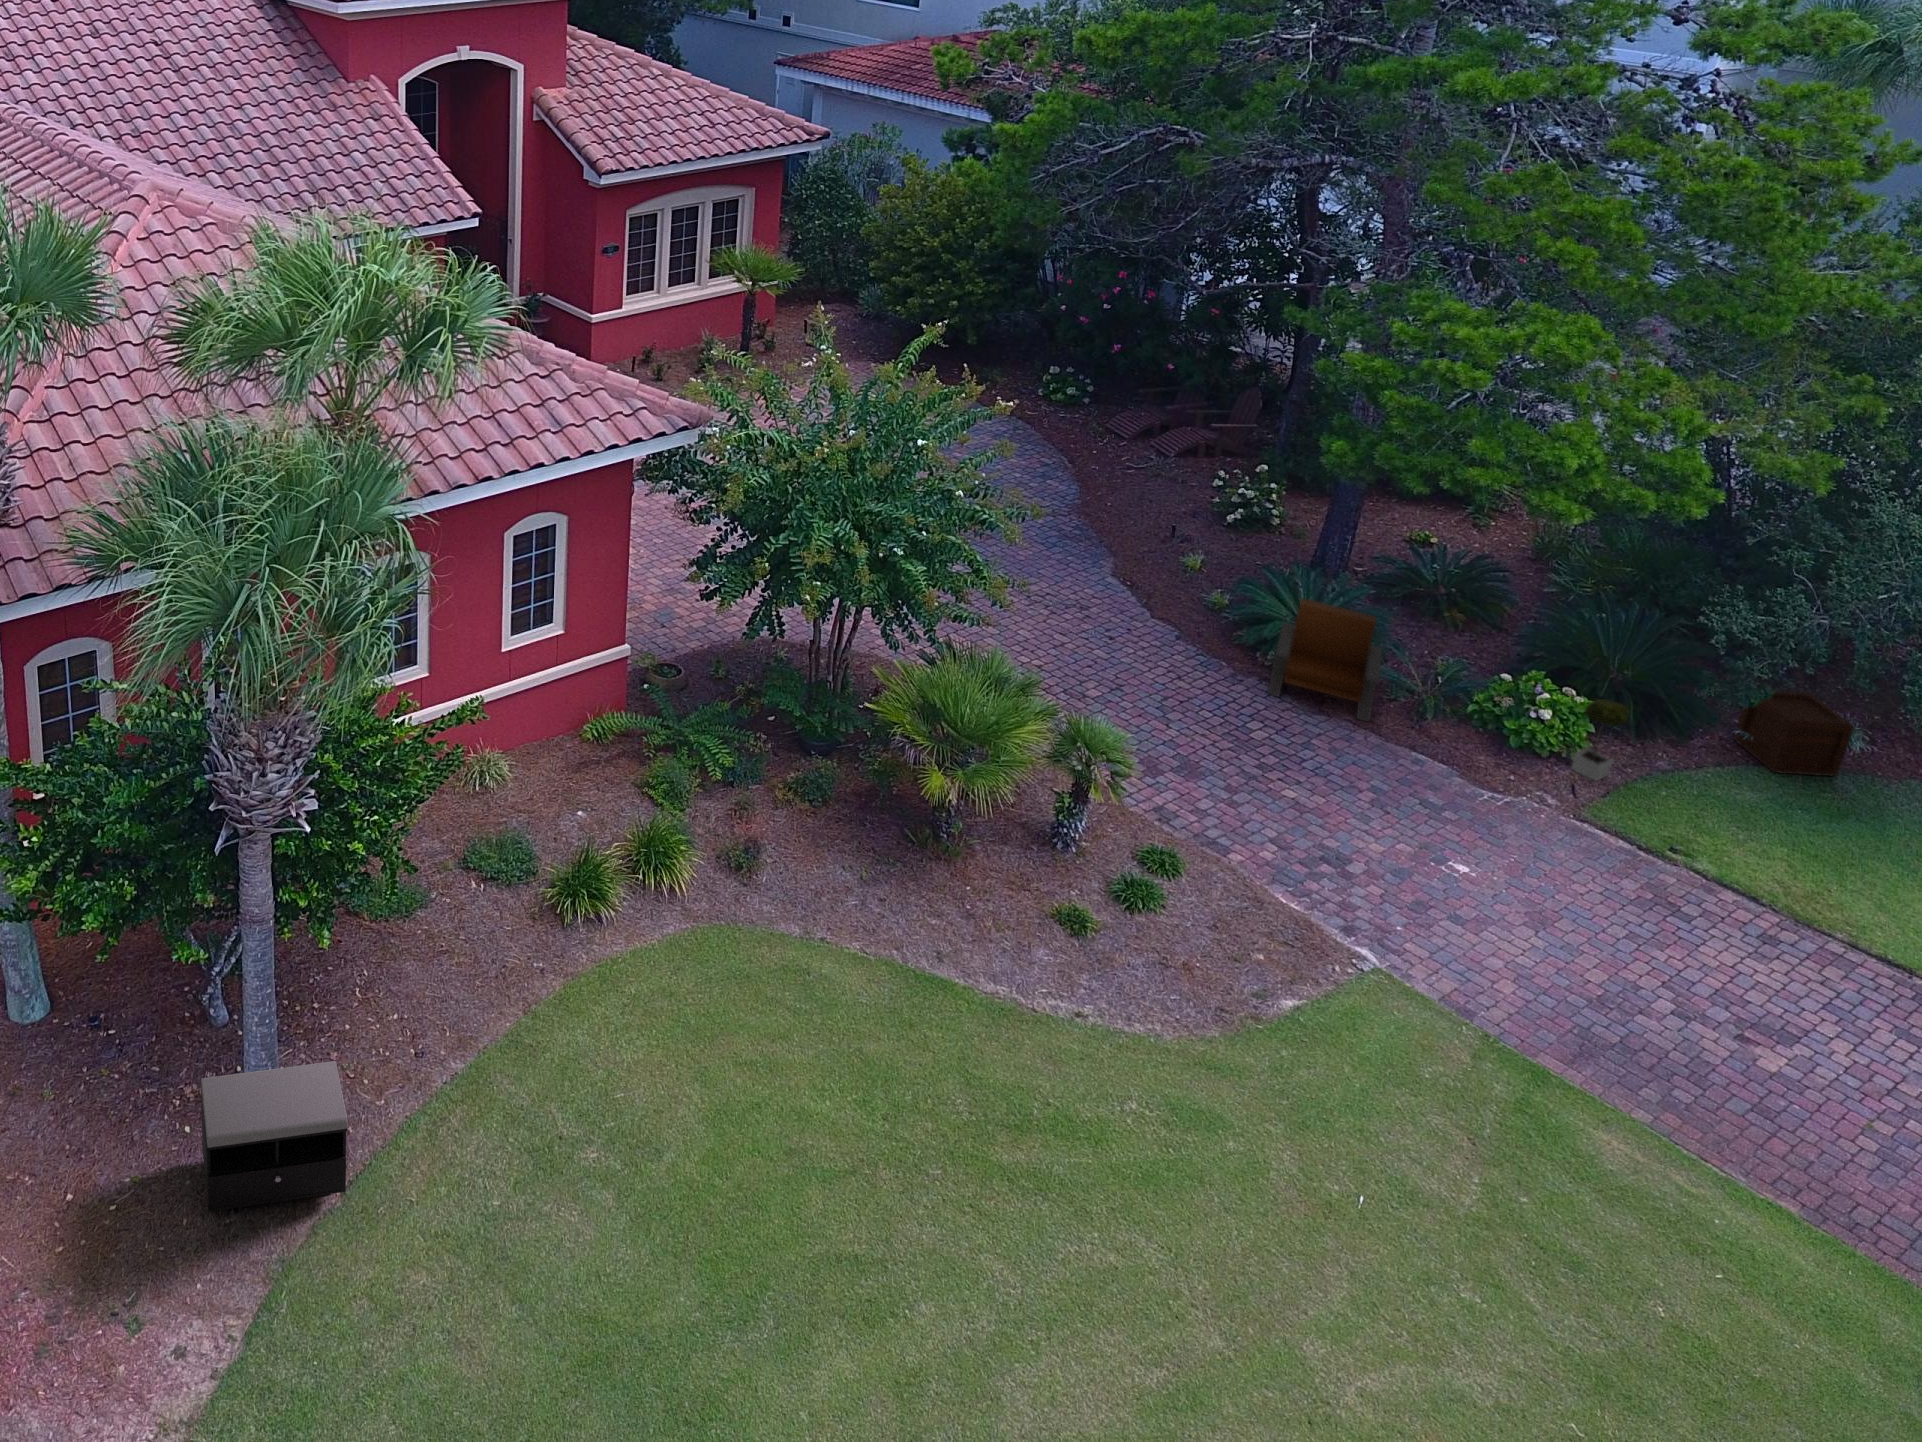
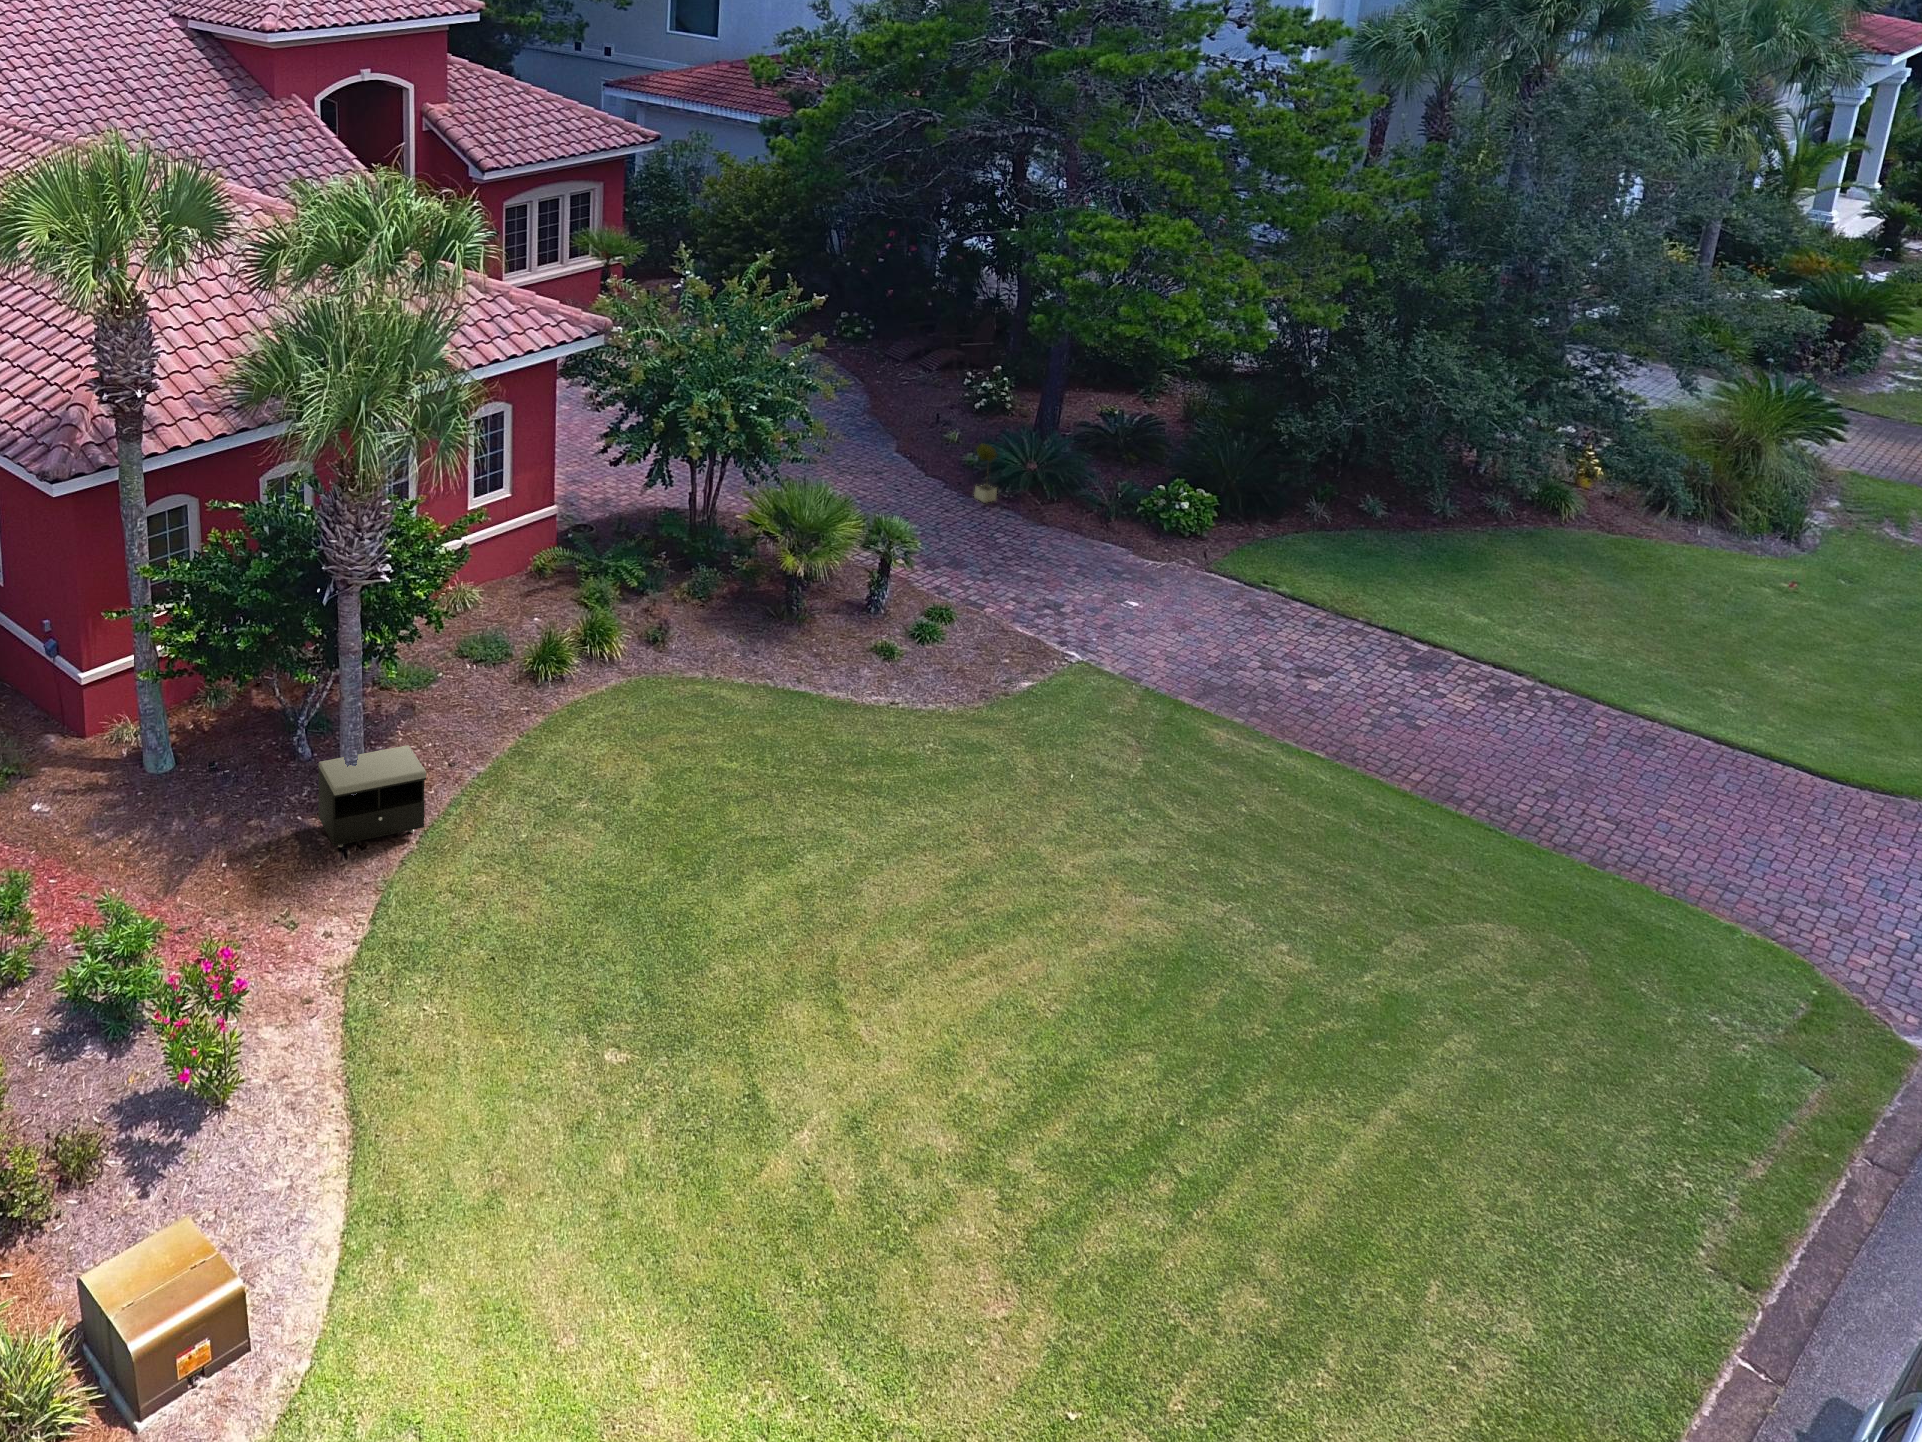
lounge chair: present [1268,599,1382,722] -> none [1009,450,1084,531]
wooden crate: present [1733,690,1854,776] -> none [1309,486,1377,540]
potted tree: present [1572,699,1629,782] -> present [974,444,998,503]

